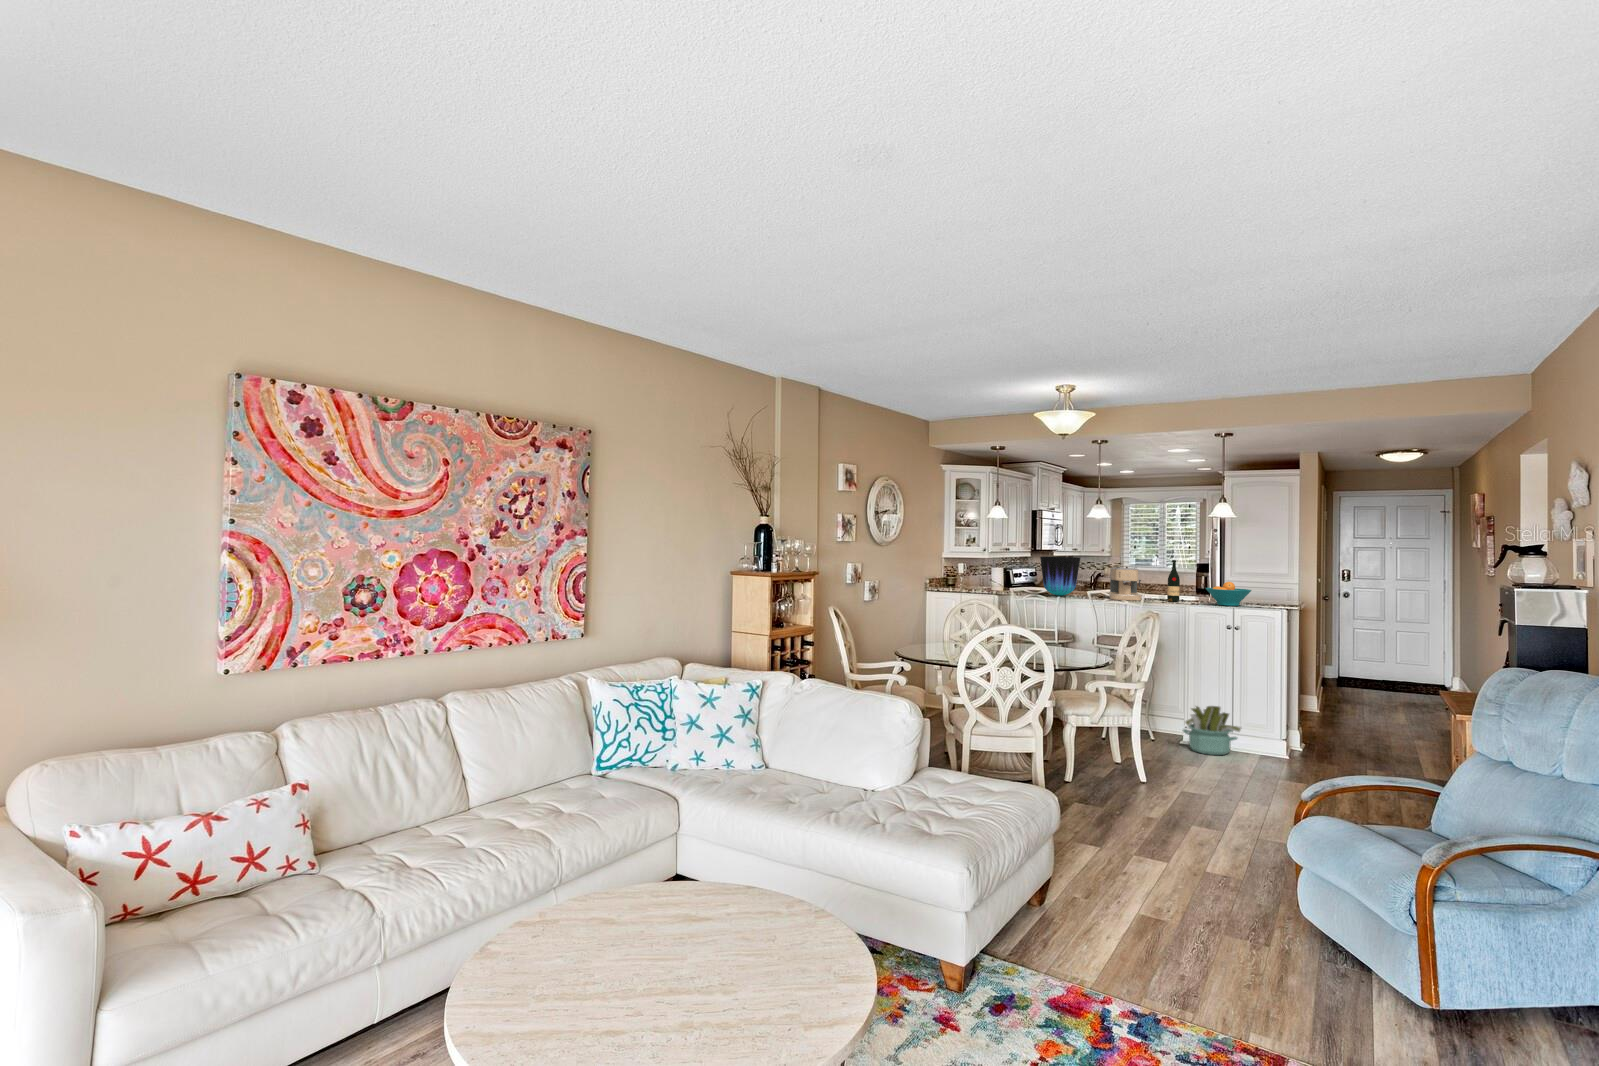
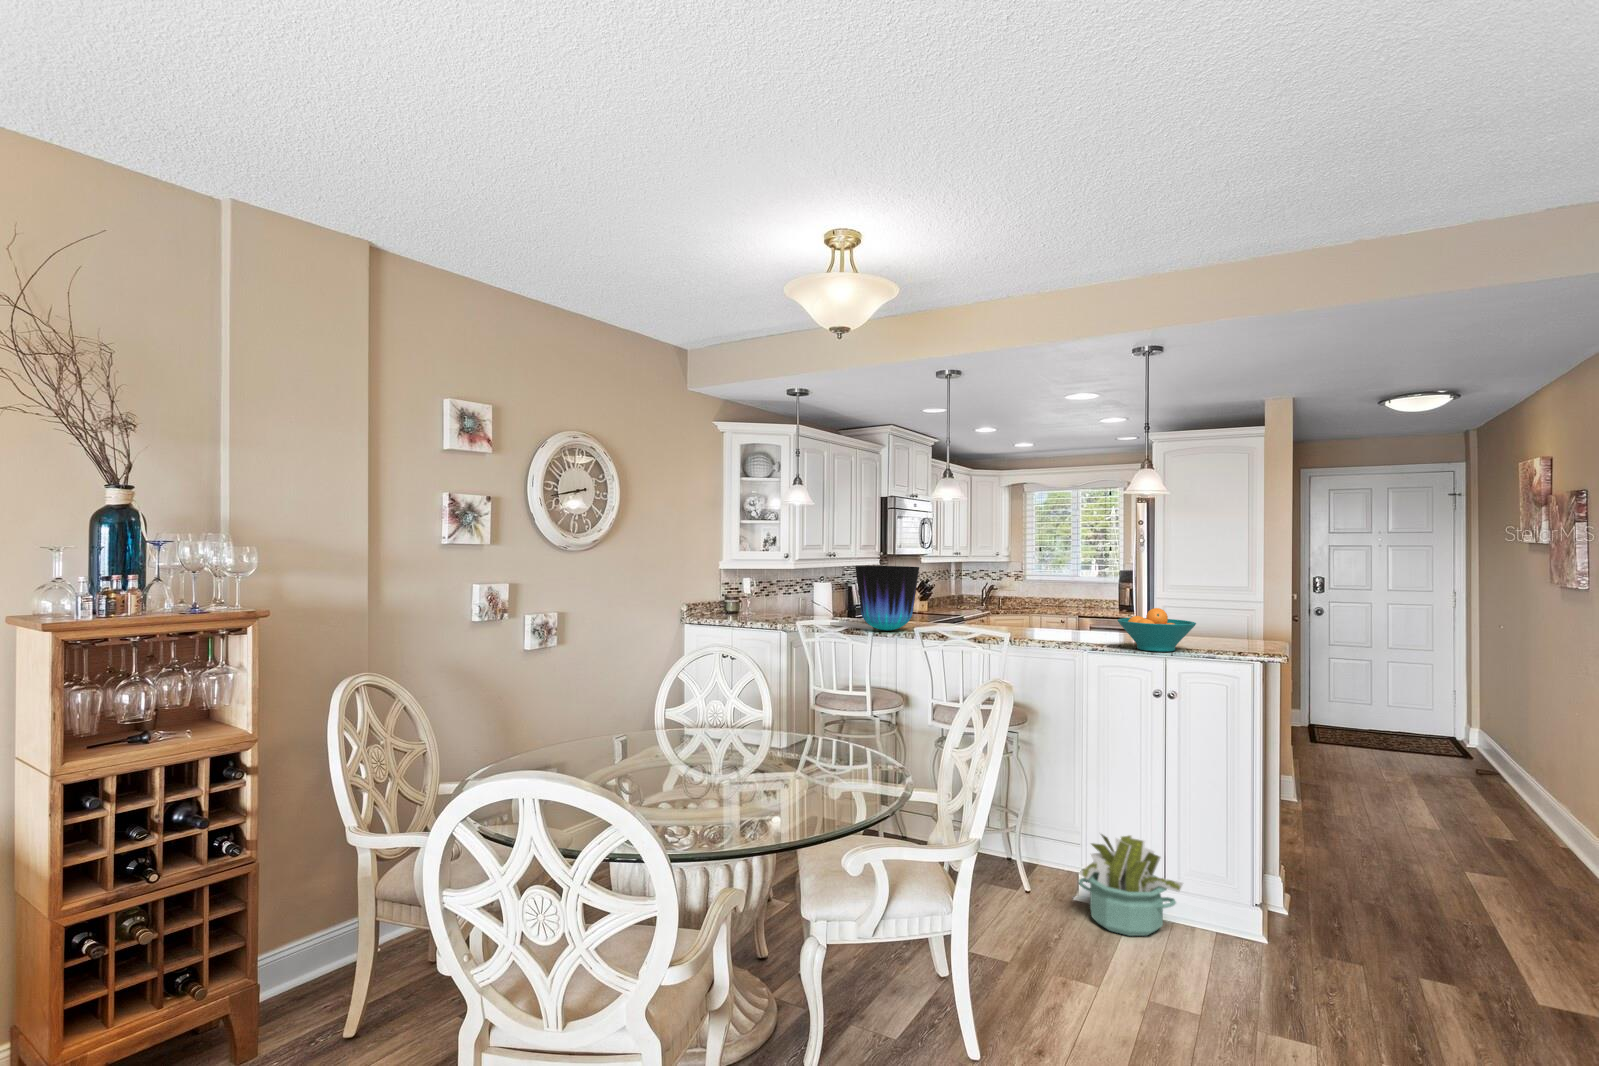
wine bottle: present [1167,560,1184,602] -> none [1056,570,1082,642]
coffee maker: present [1109,567,1142,600] -> none [962,582,1015,640]

